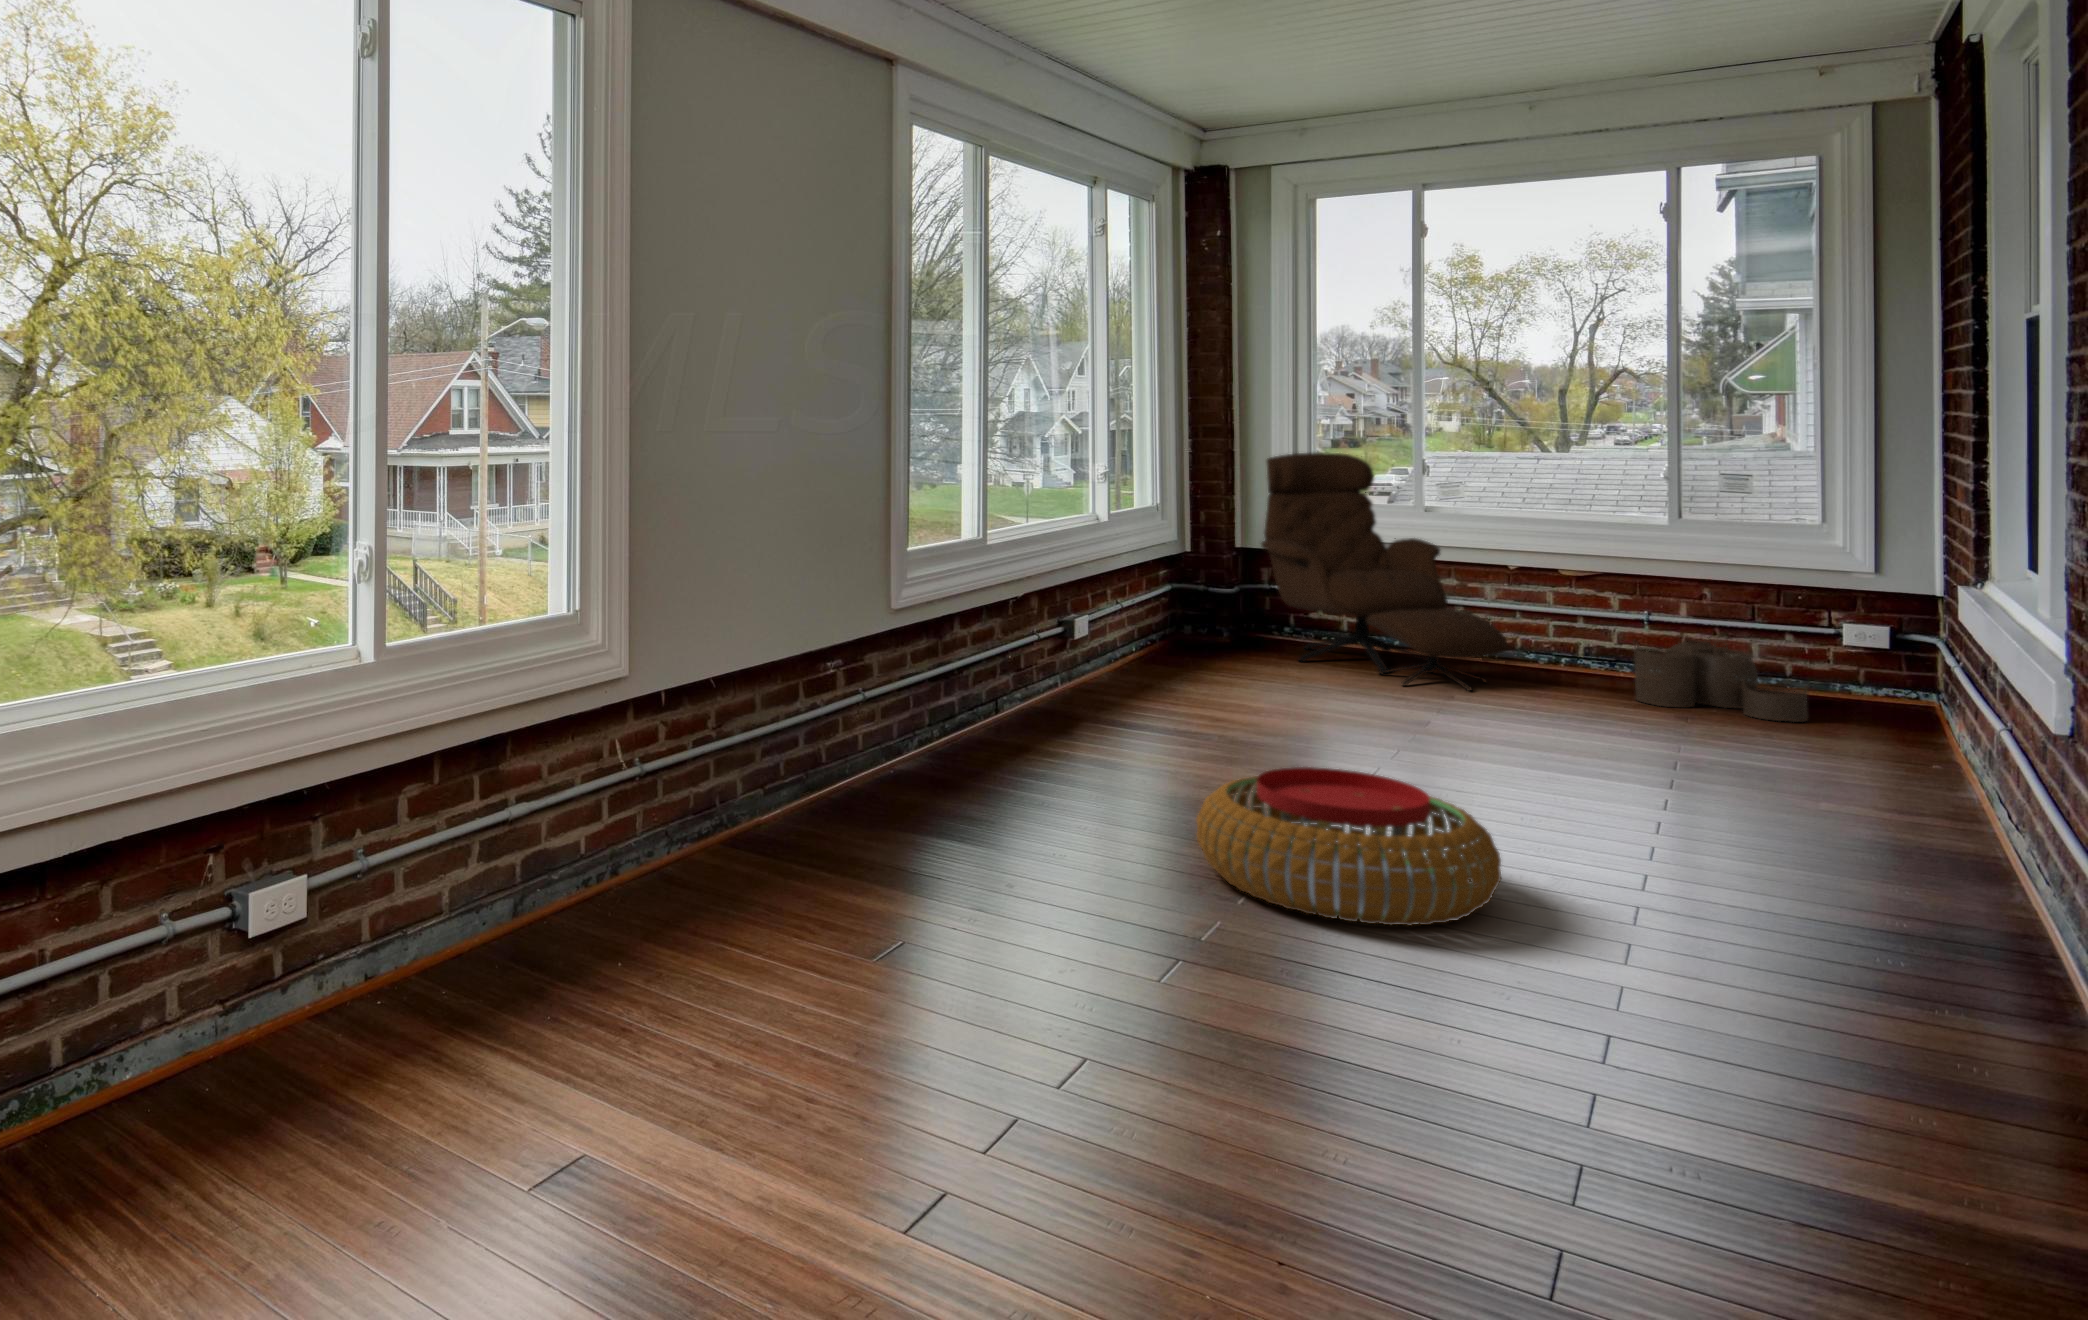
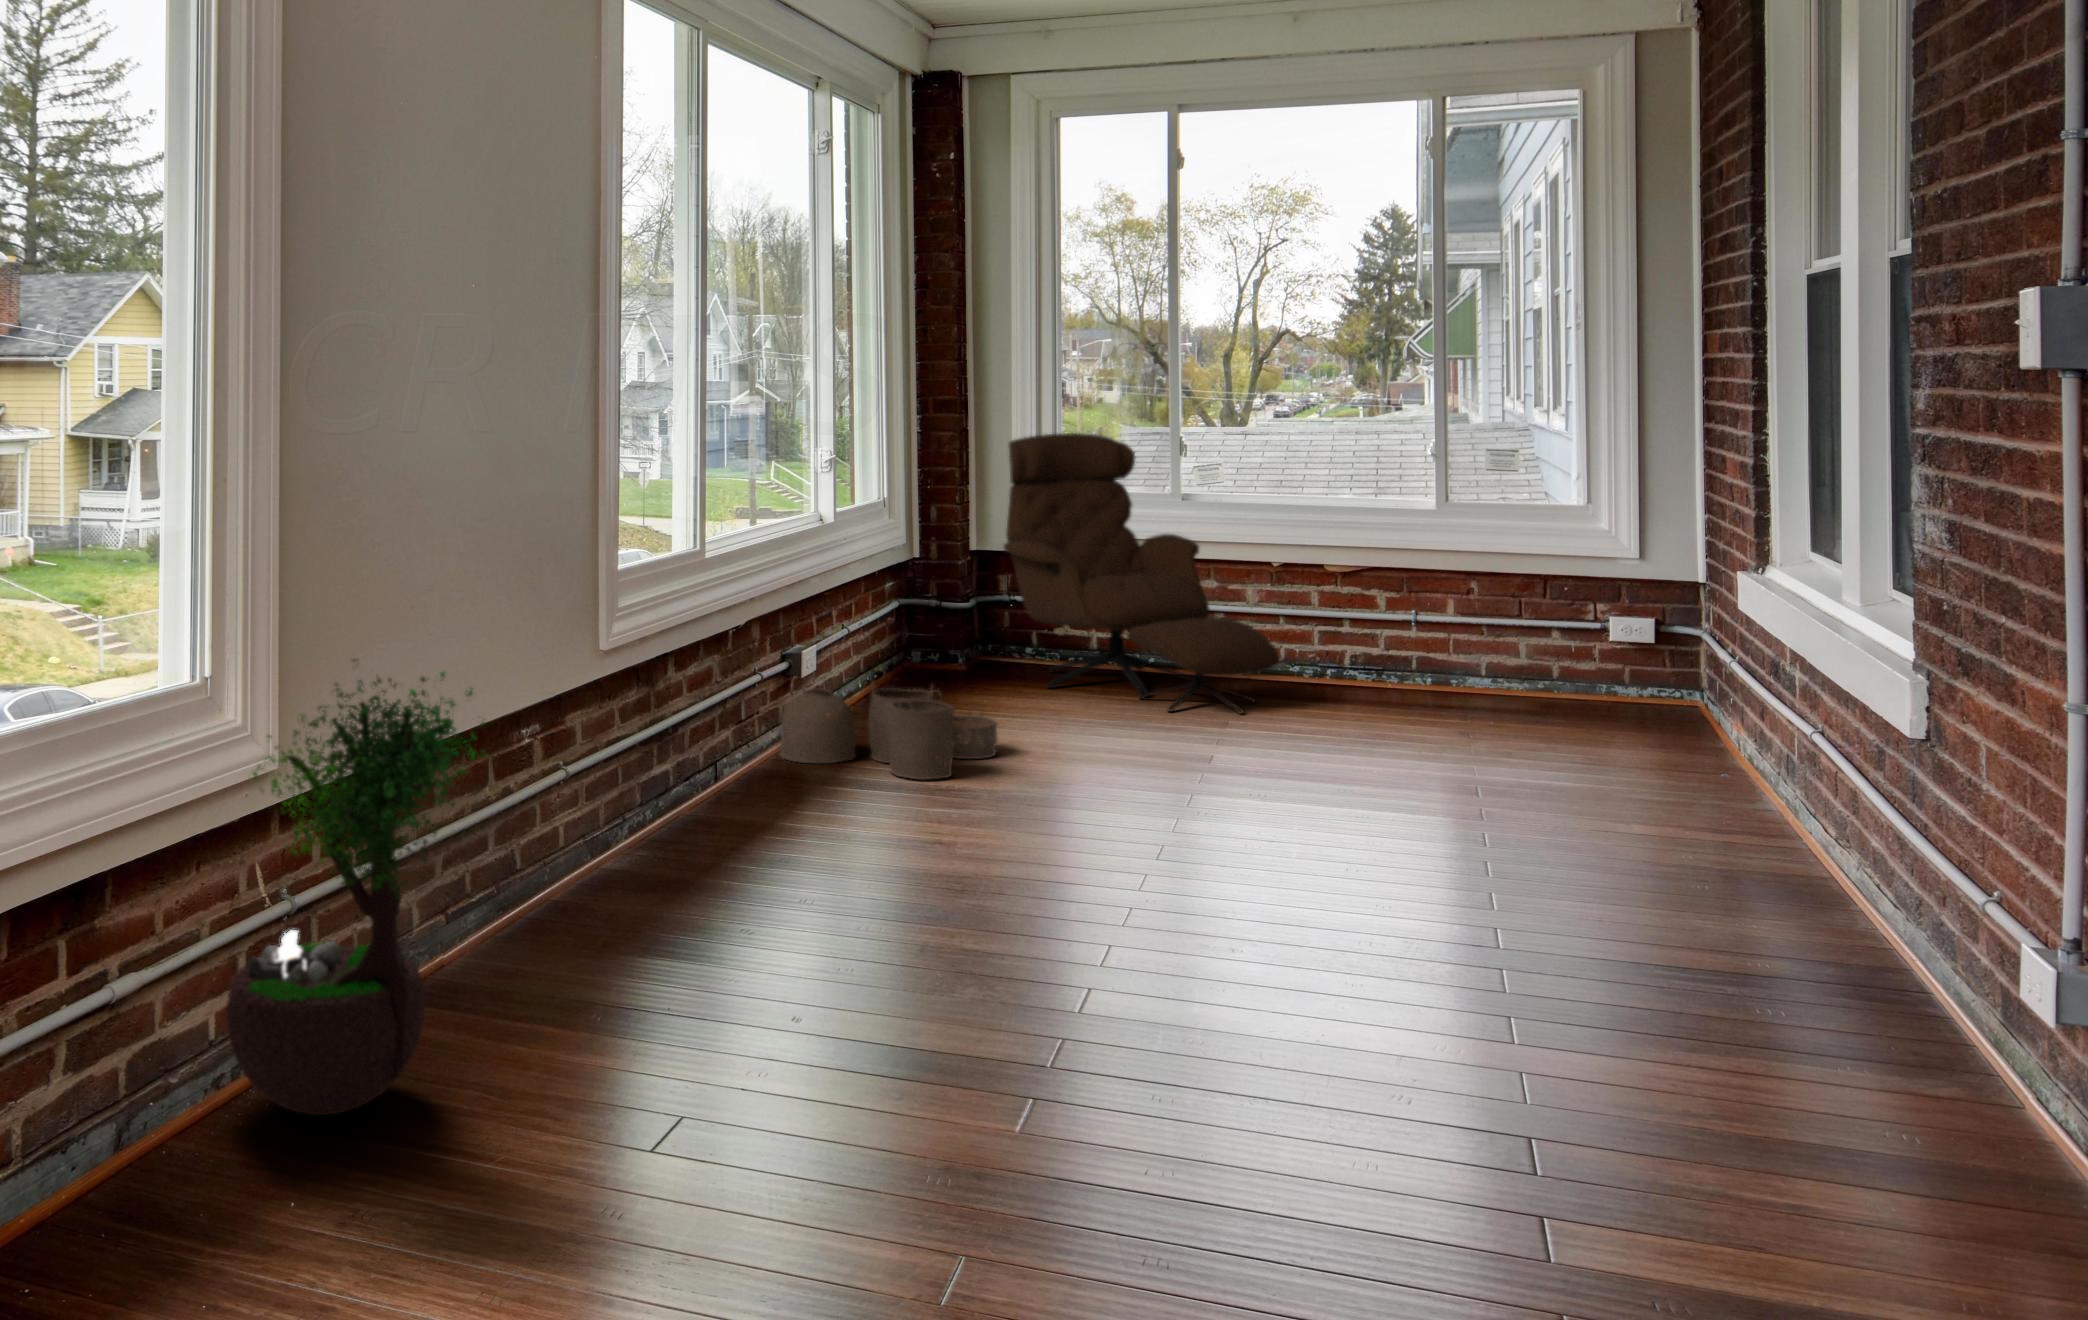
potted tree: none [590,595,773,914] -> present [226,672,485,1115]
woven basket: present [1634,639,1808,722] -> present [780,681,997,780]
pouf: present [1196,767,1502,926] -> none [1007,830,1360,1024]

